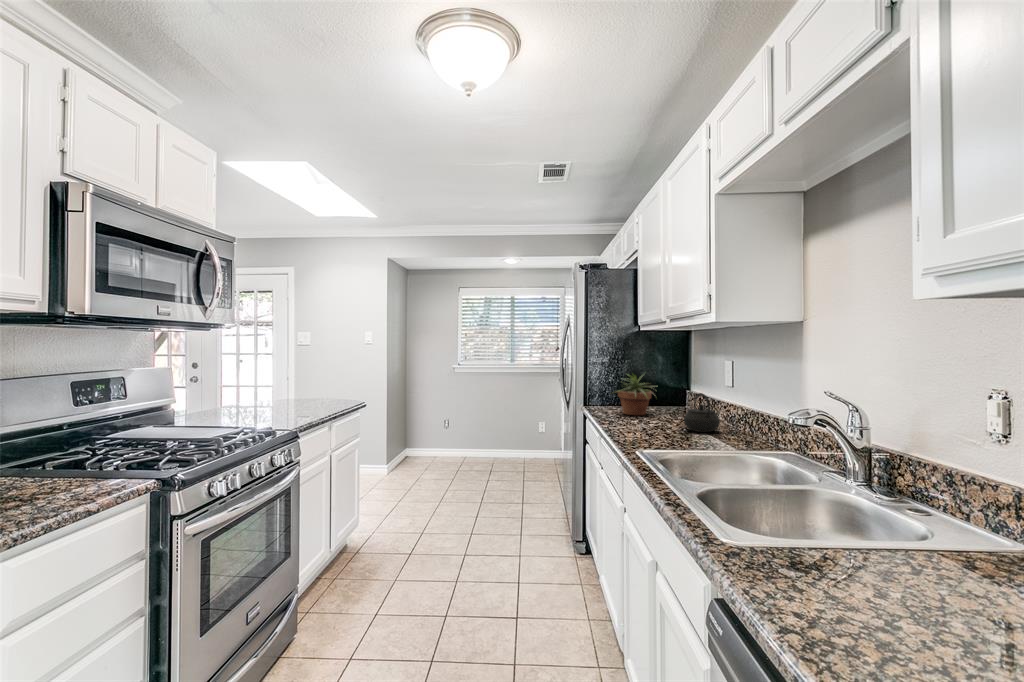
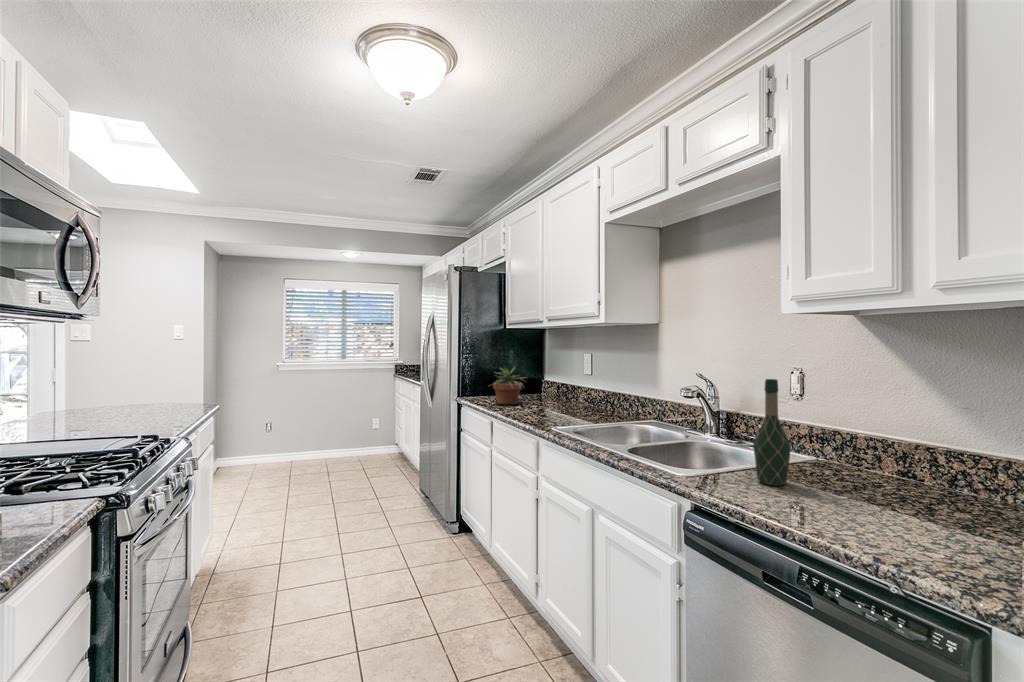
kettle: present [684,393,720,432] -> none [562,381,590,413]
wine bottle: none [846,404,915,585] -> present [753,379,791,486]

